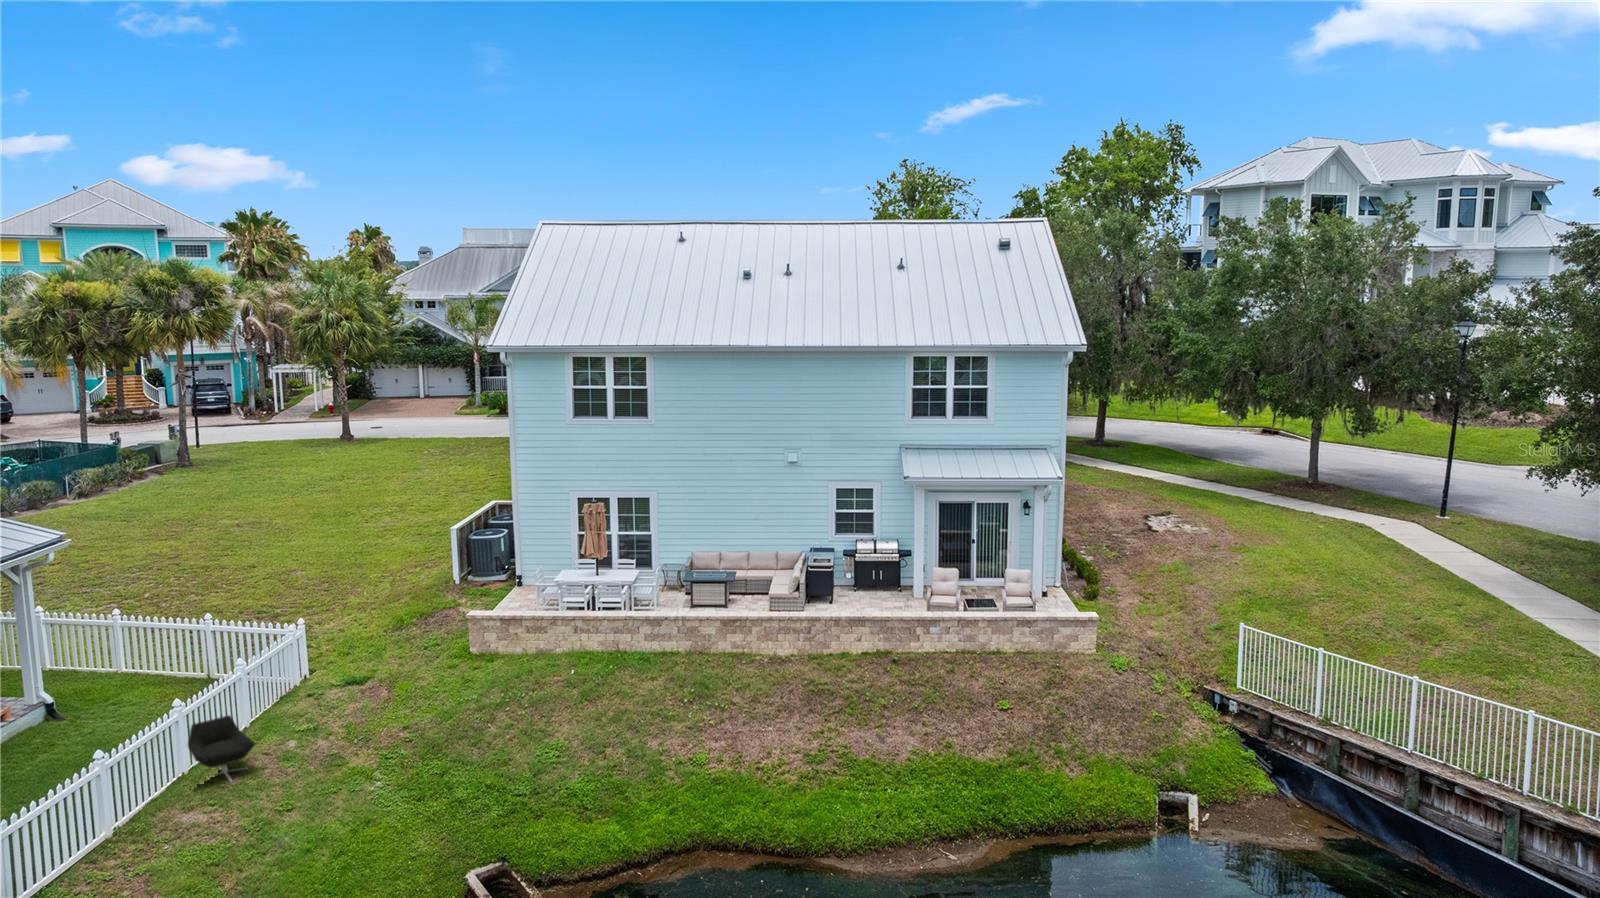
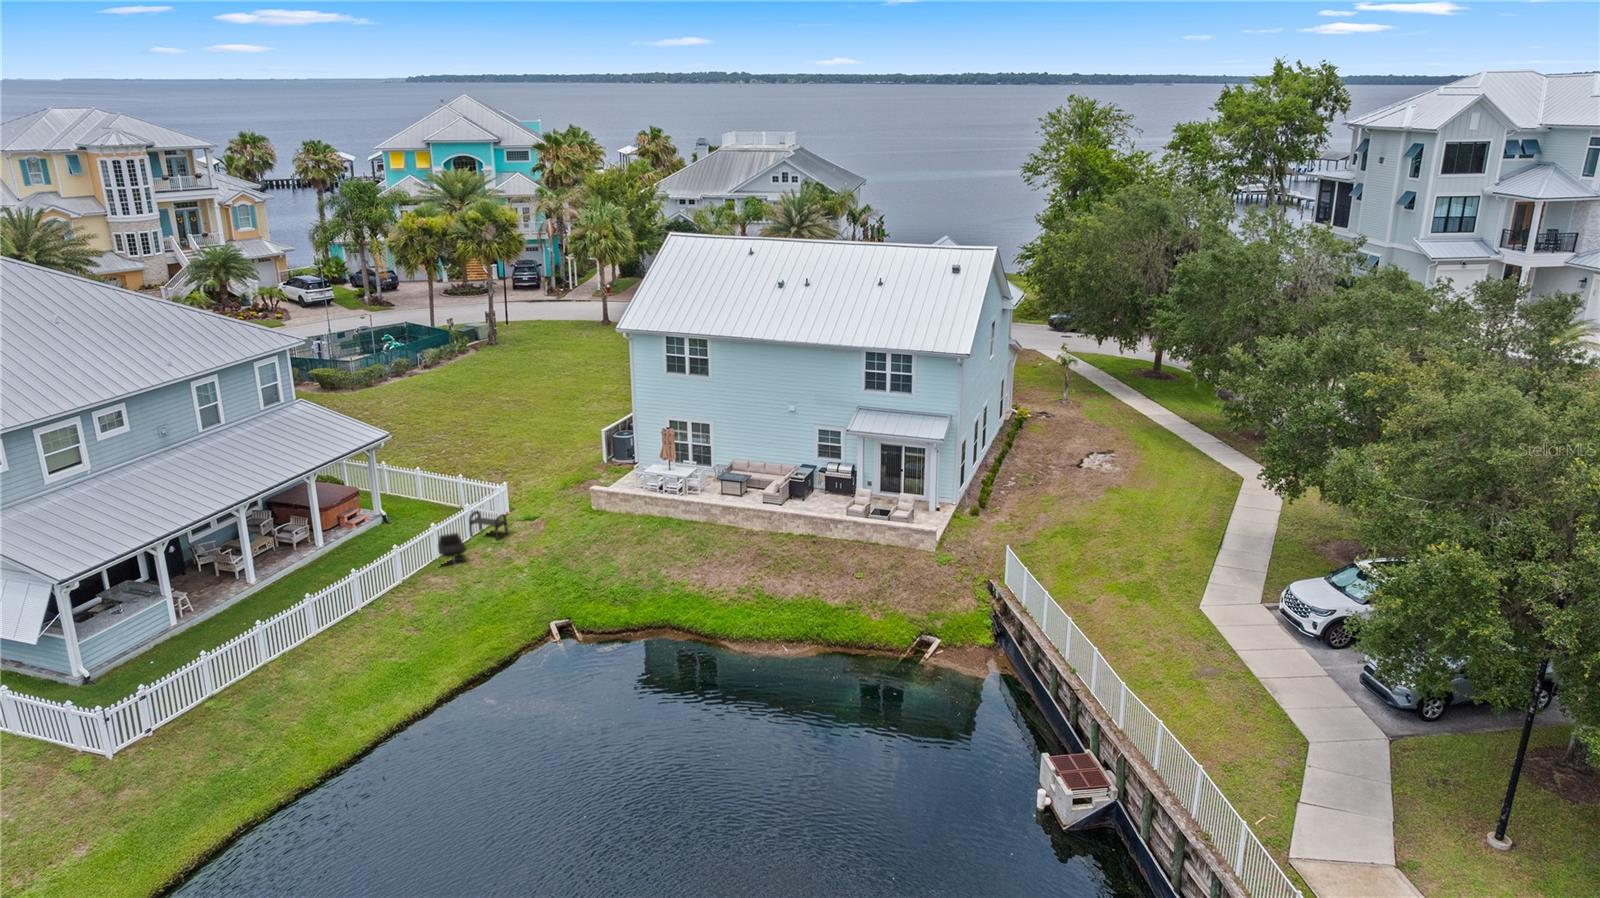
bench: none [243,673,323,727] -> present [469,511,508,541]

